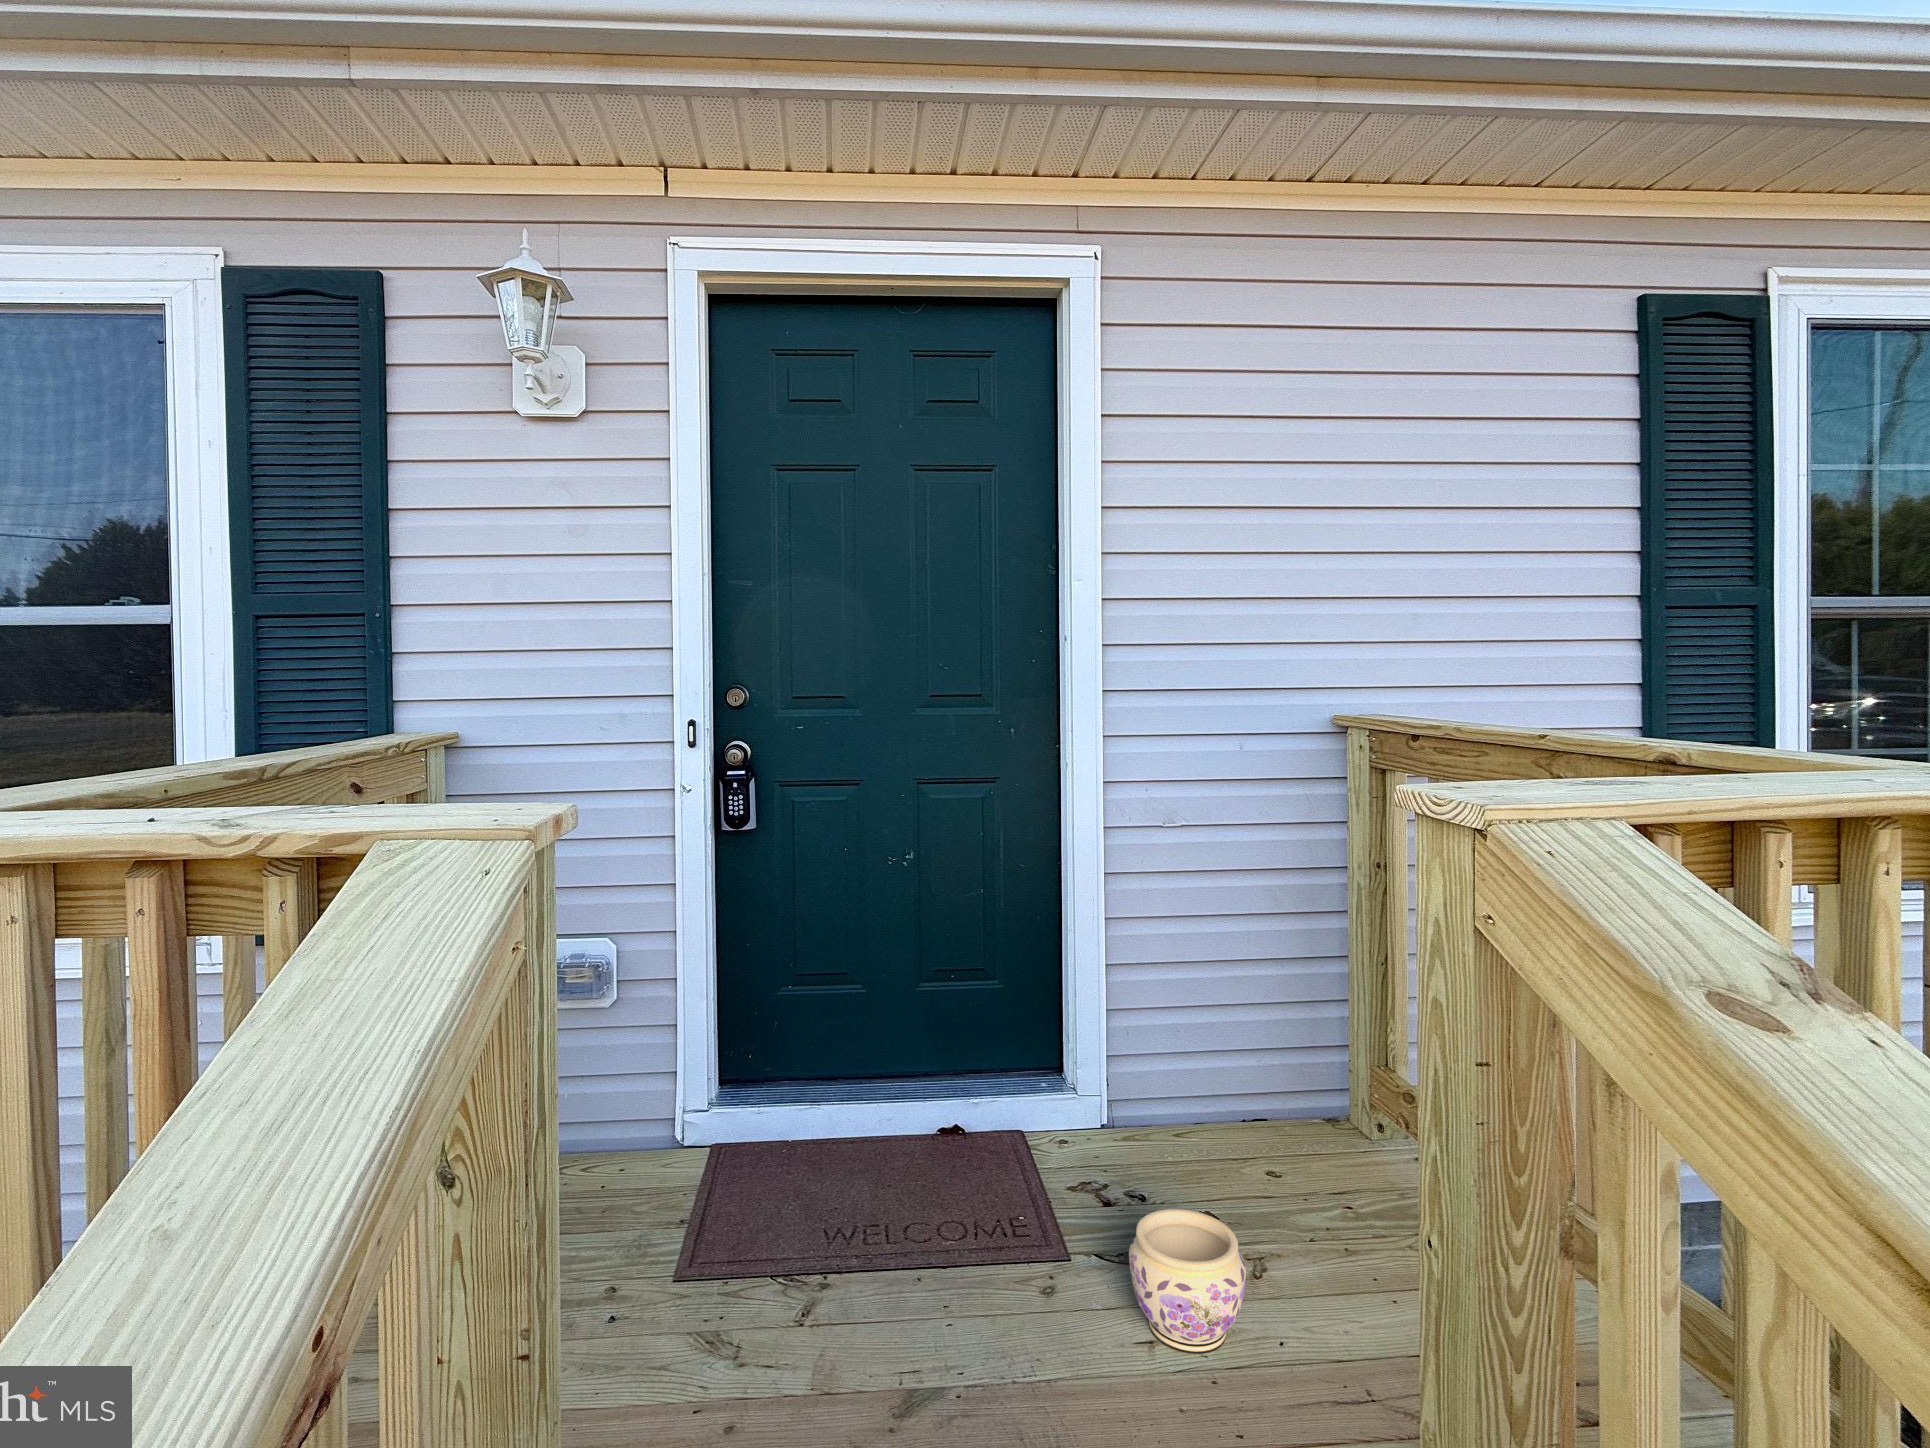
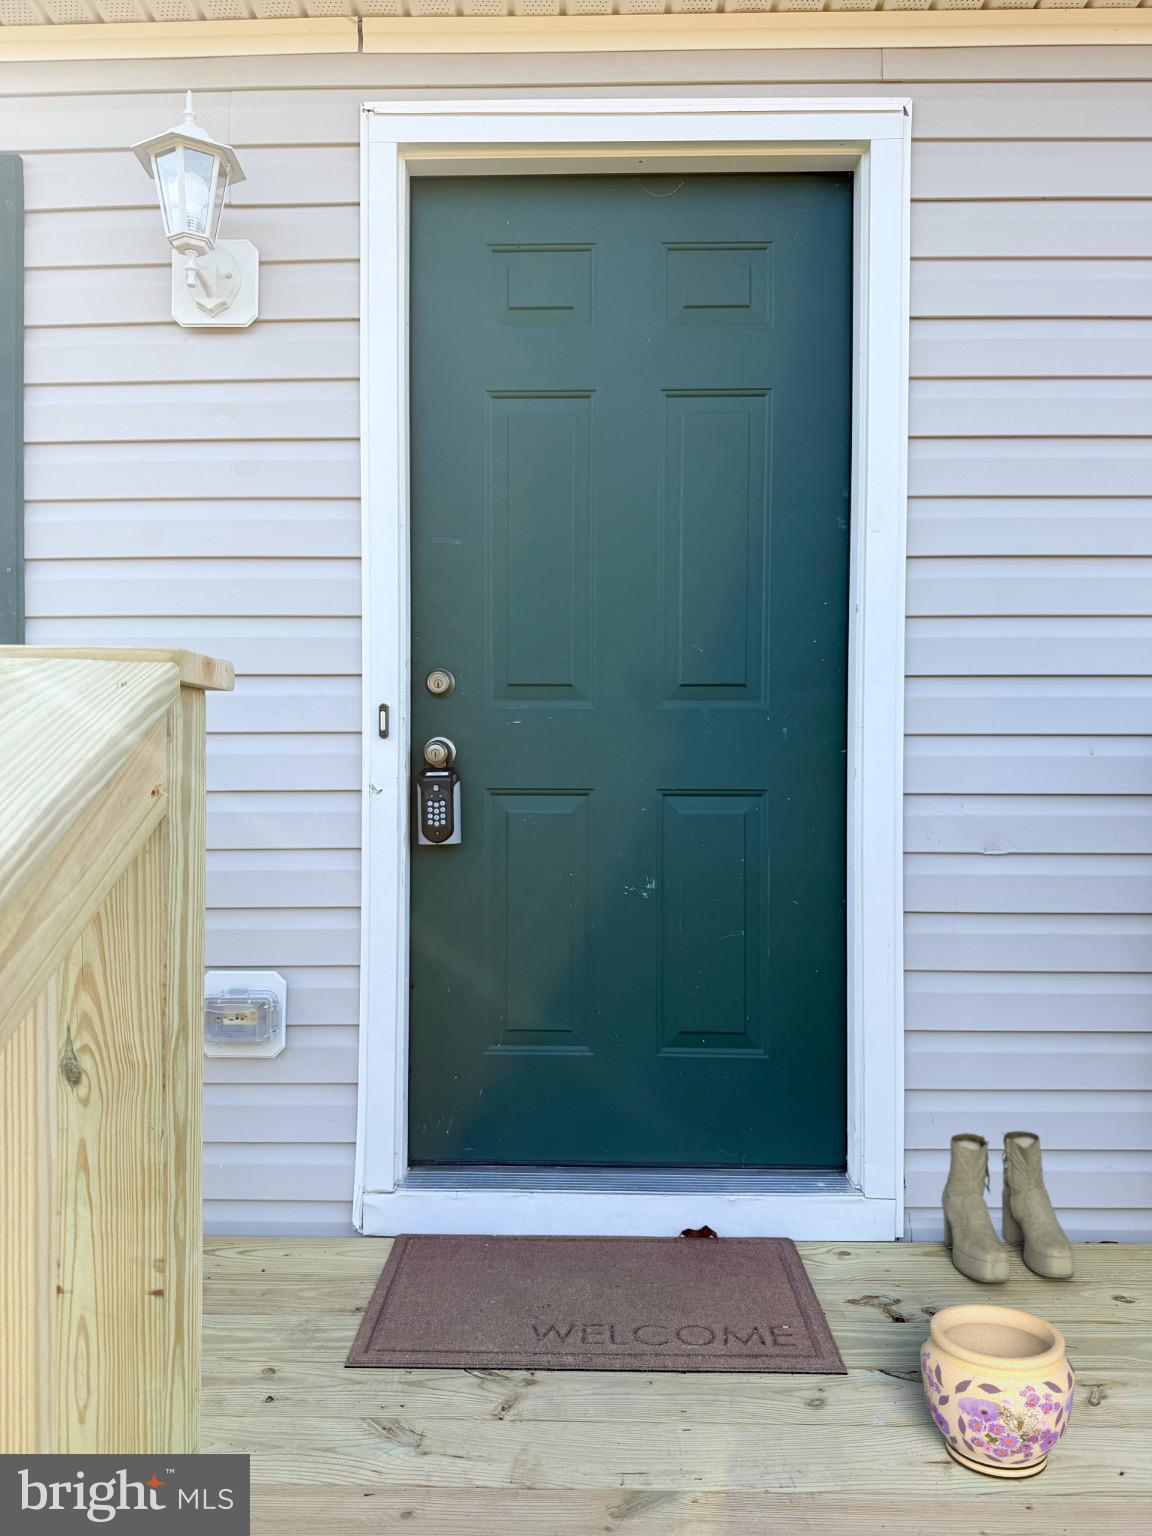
boots: none [1135,1043,1237,1170] -> present [941,1131,1074,1283]

